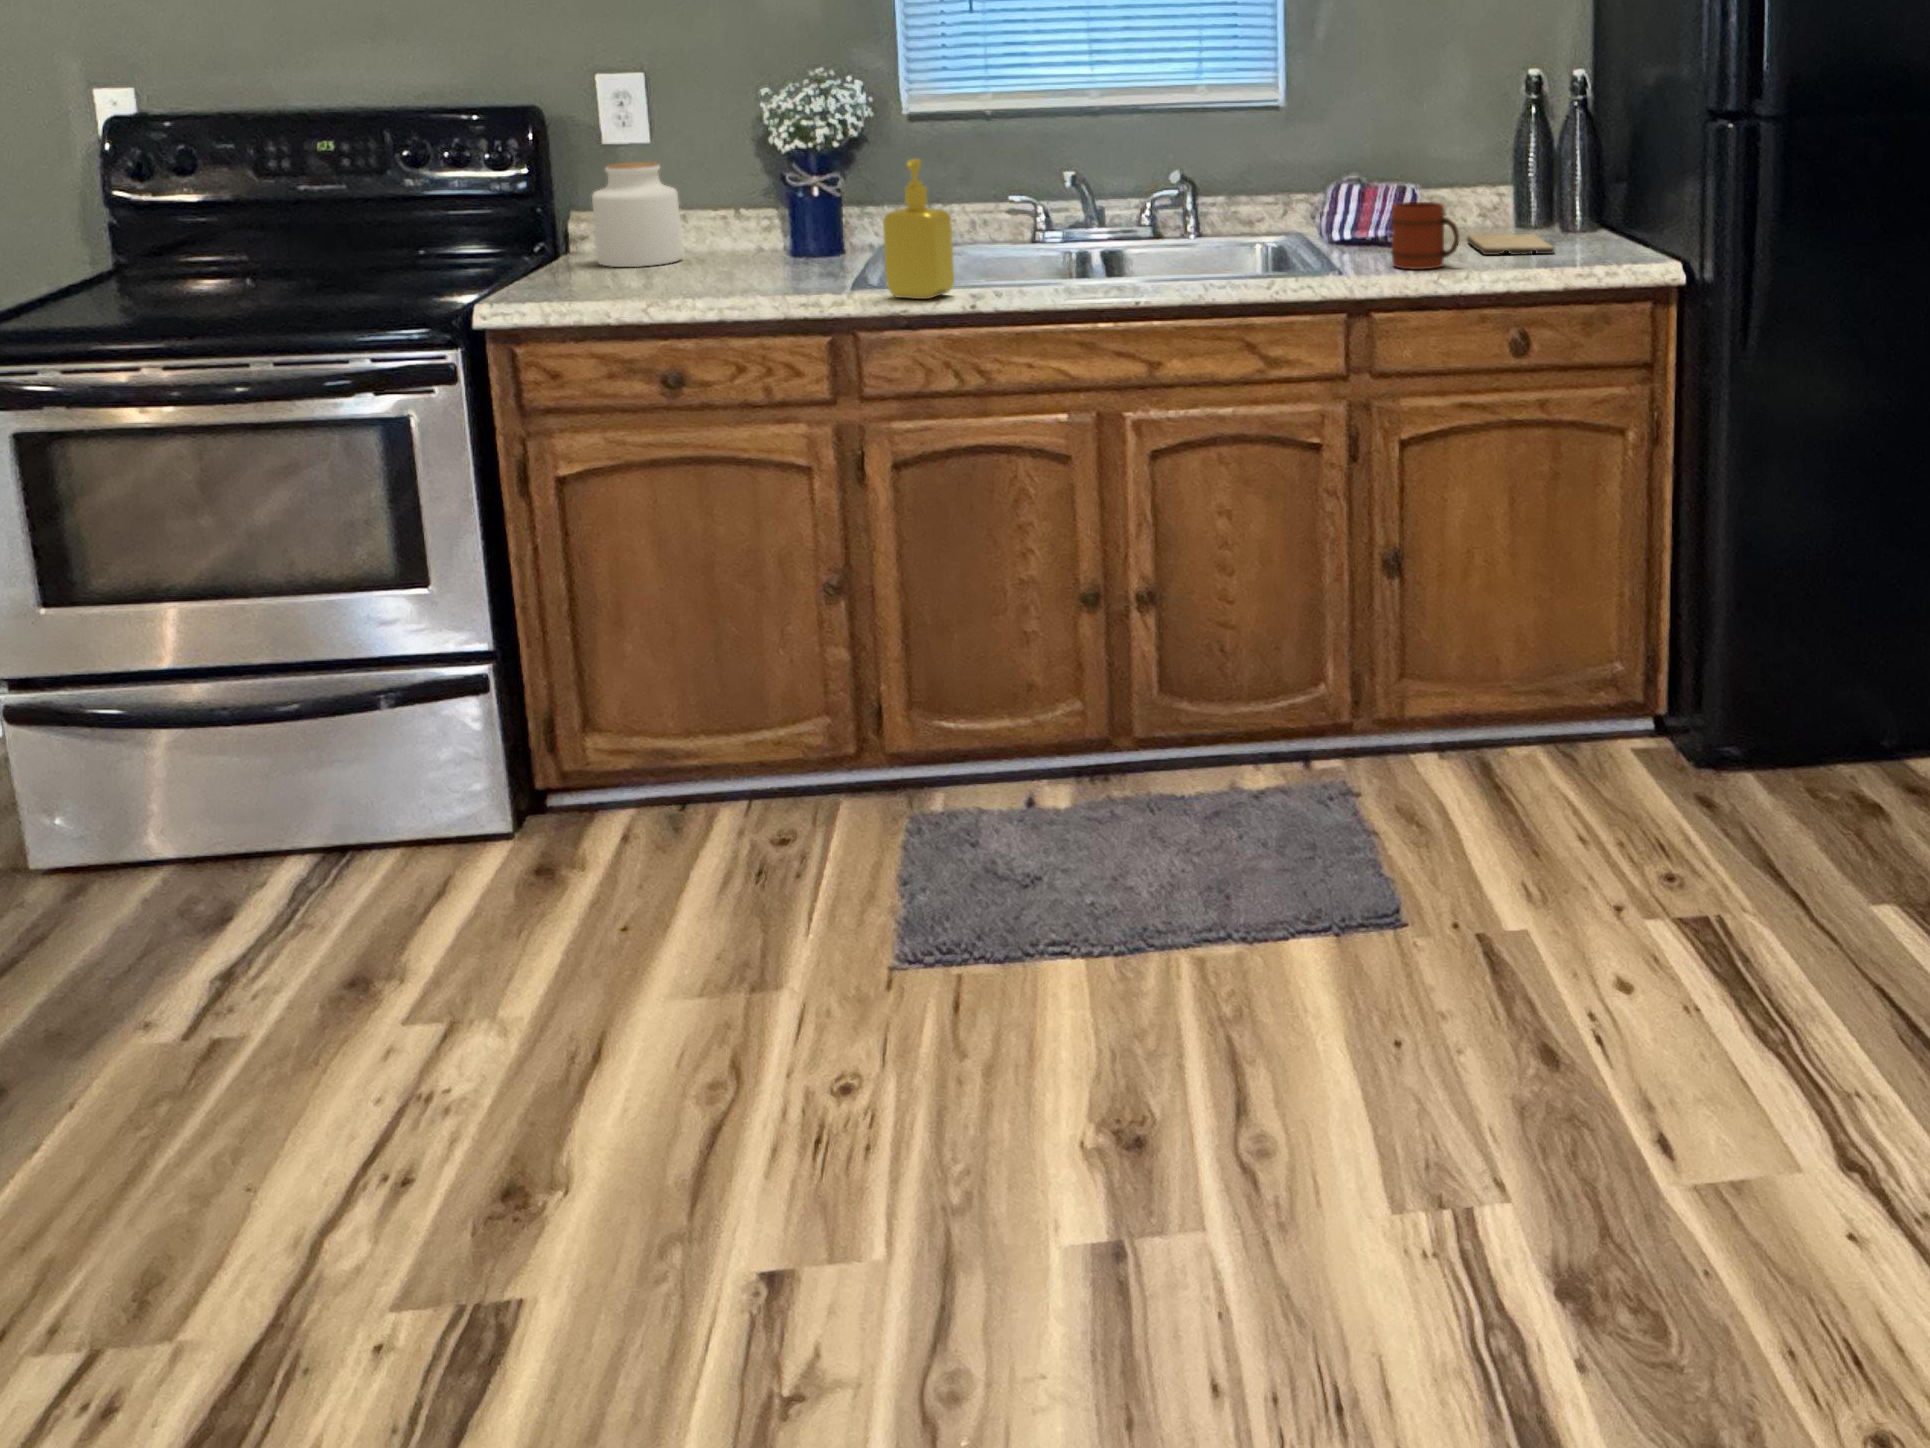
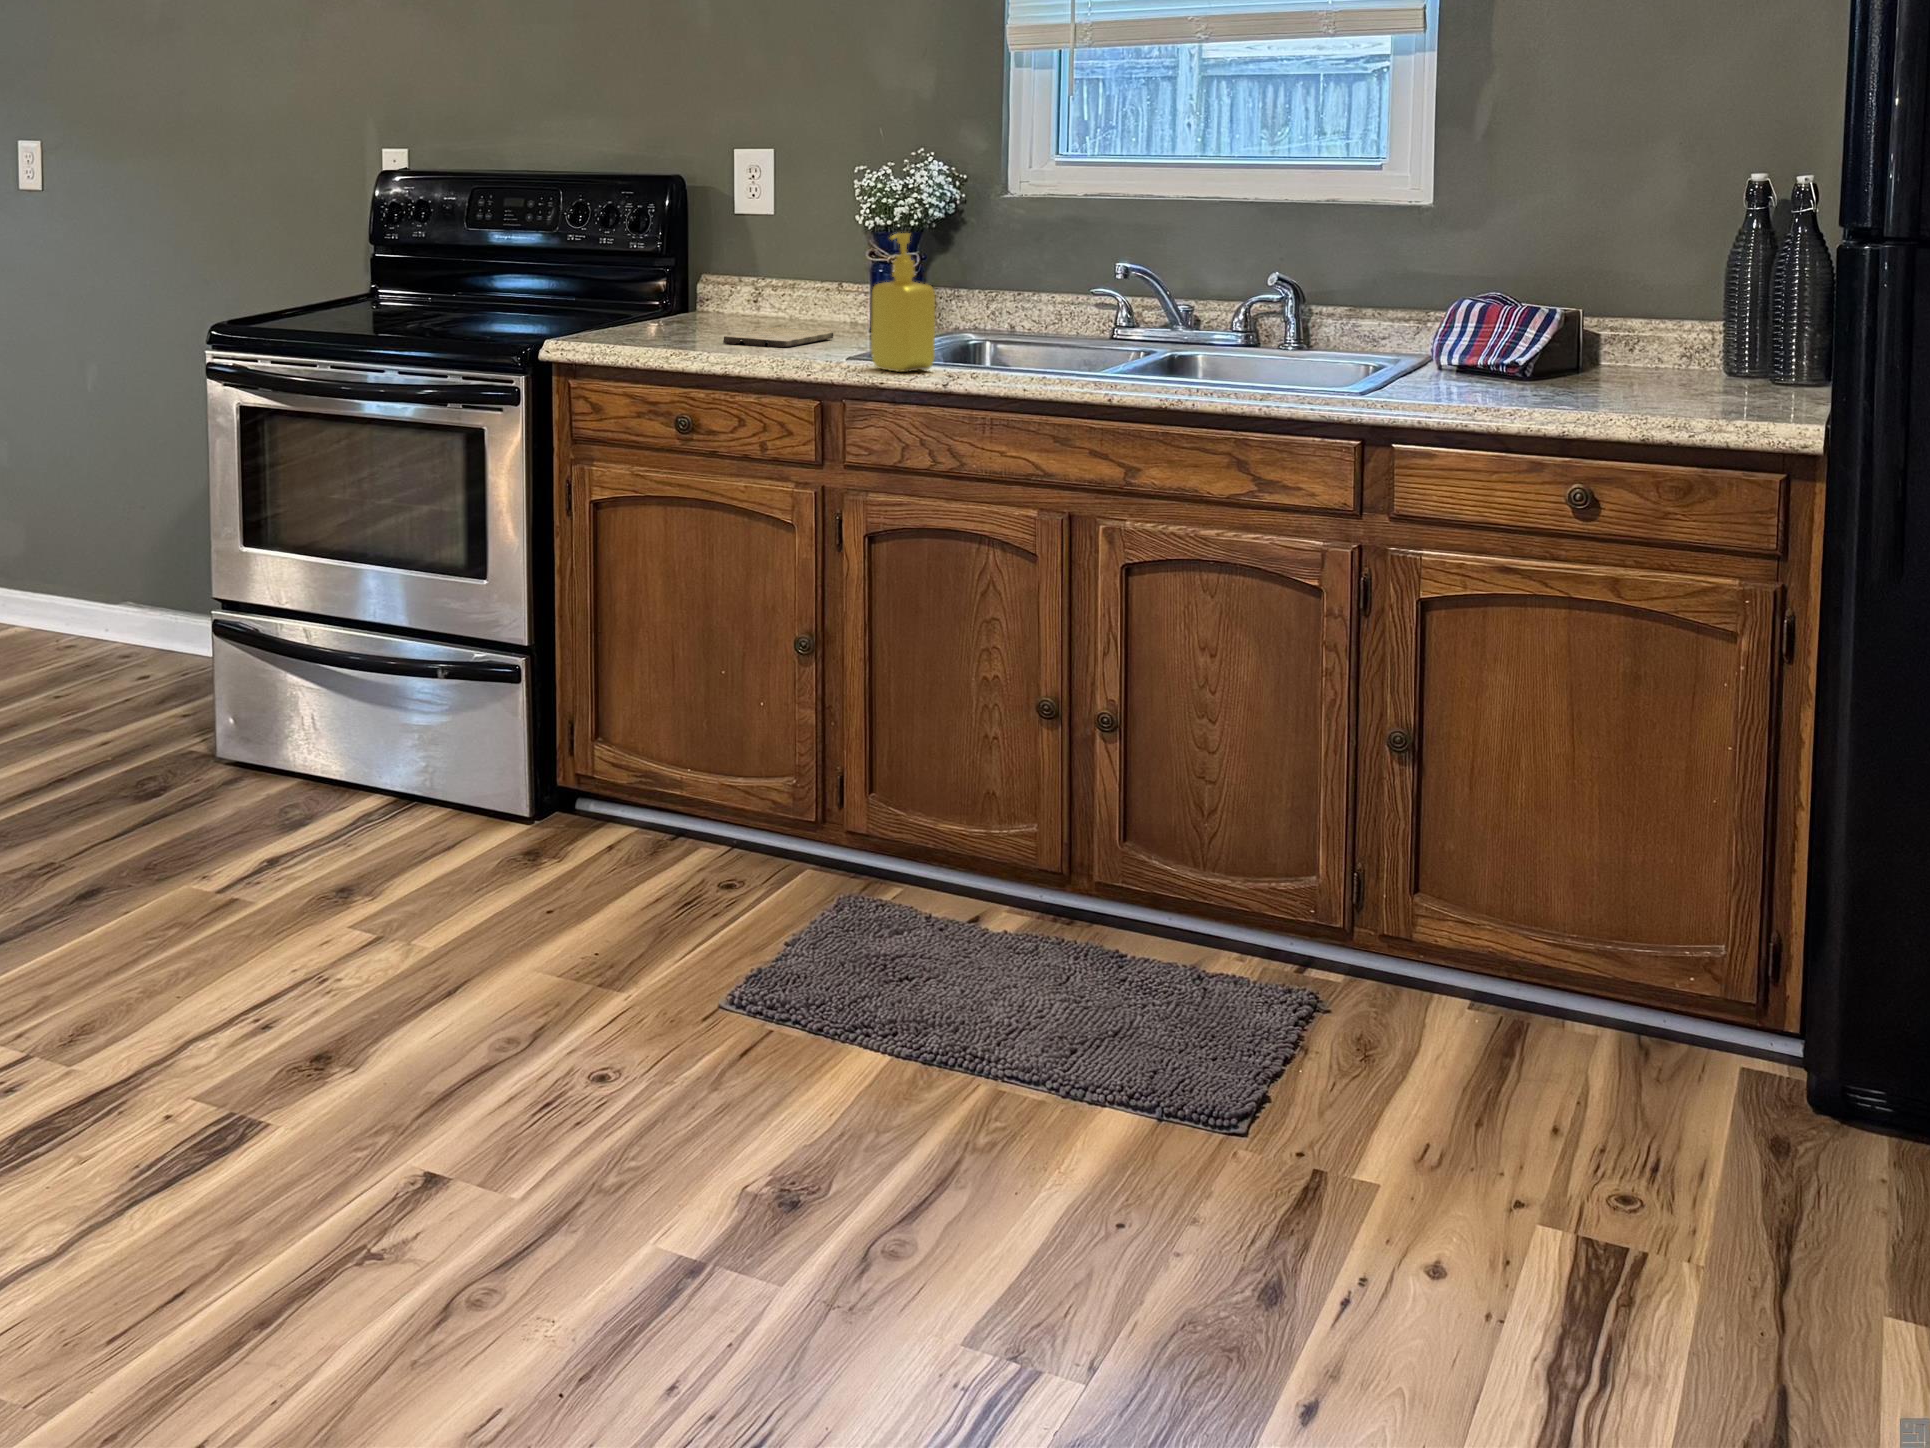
jar: present [592,162,683,267] -> none [708,233,785,330]
mug: present [1391,202,1459,269] -> none [1450,317,1533,398]
cutting board: present [1467,234,1554,255] -> present [723,328,833,347]

